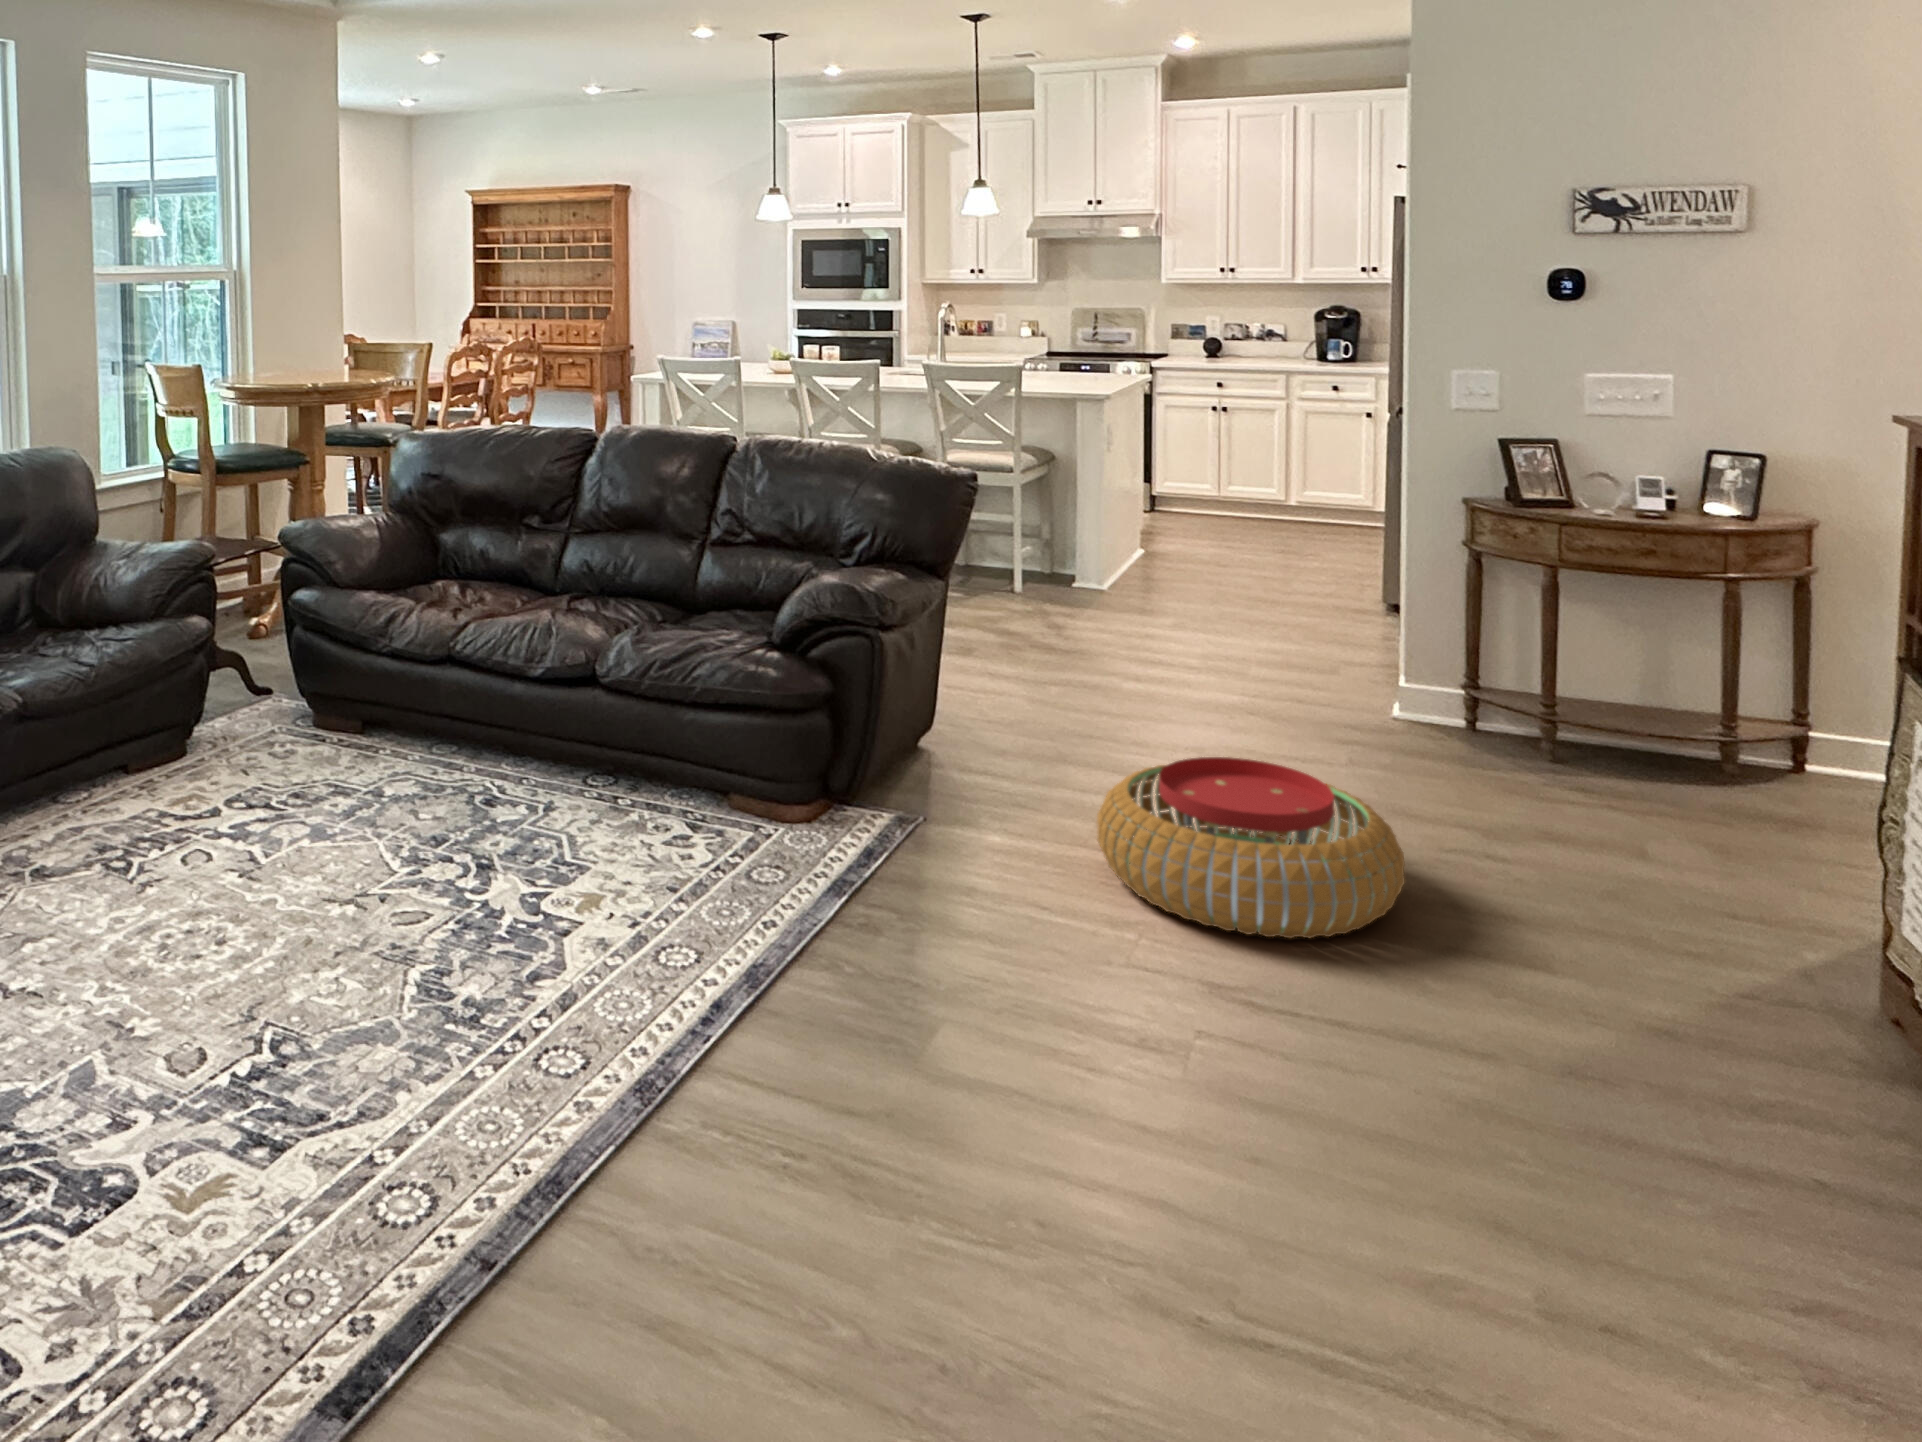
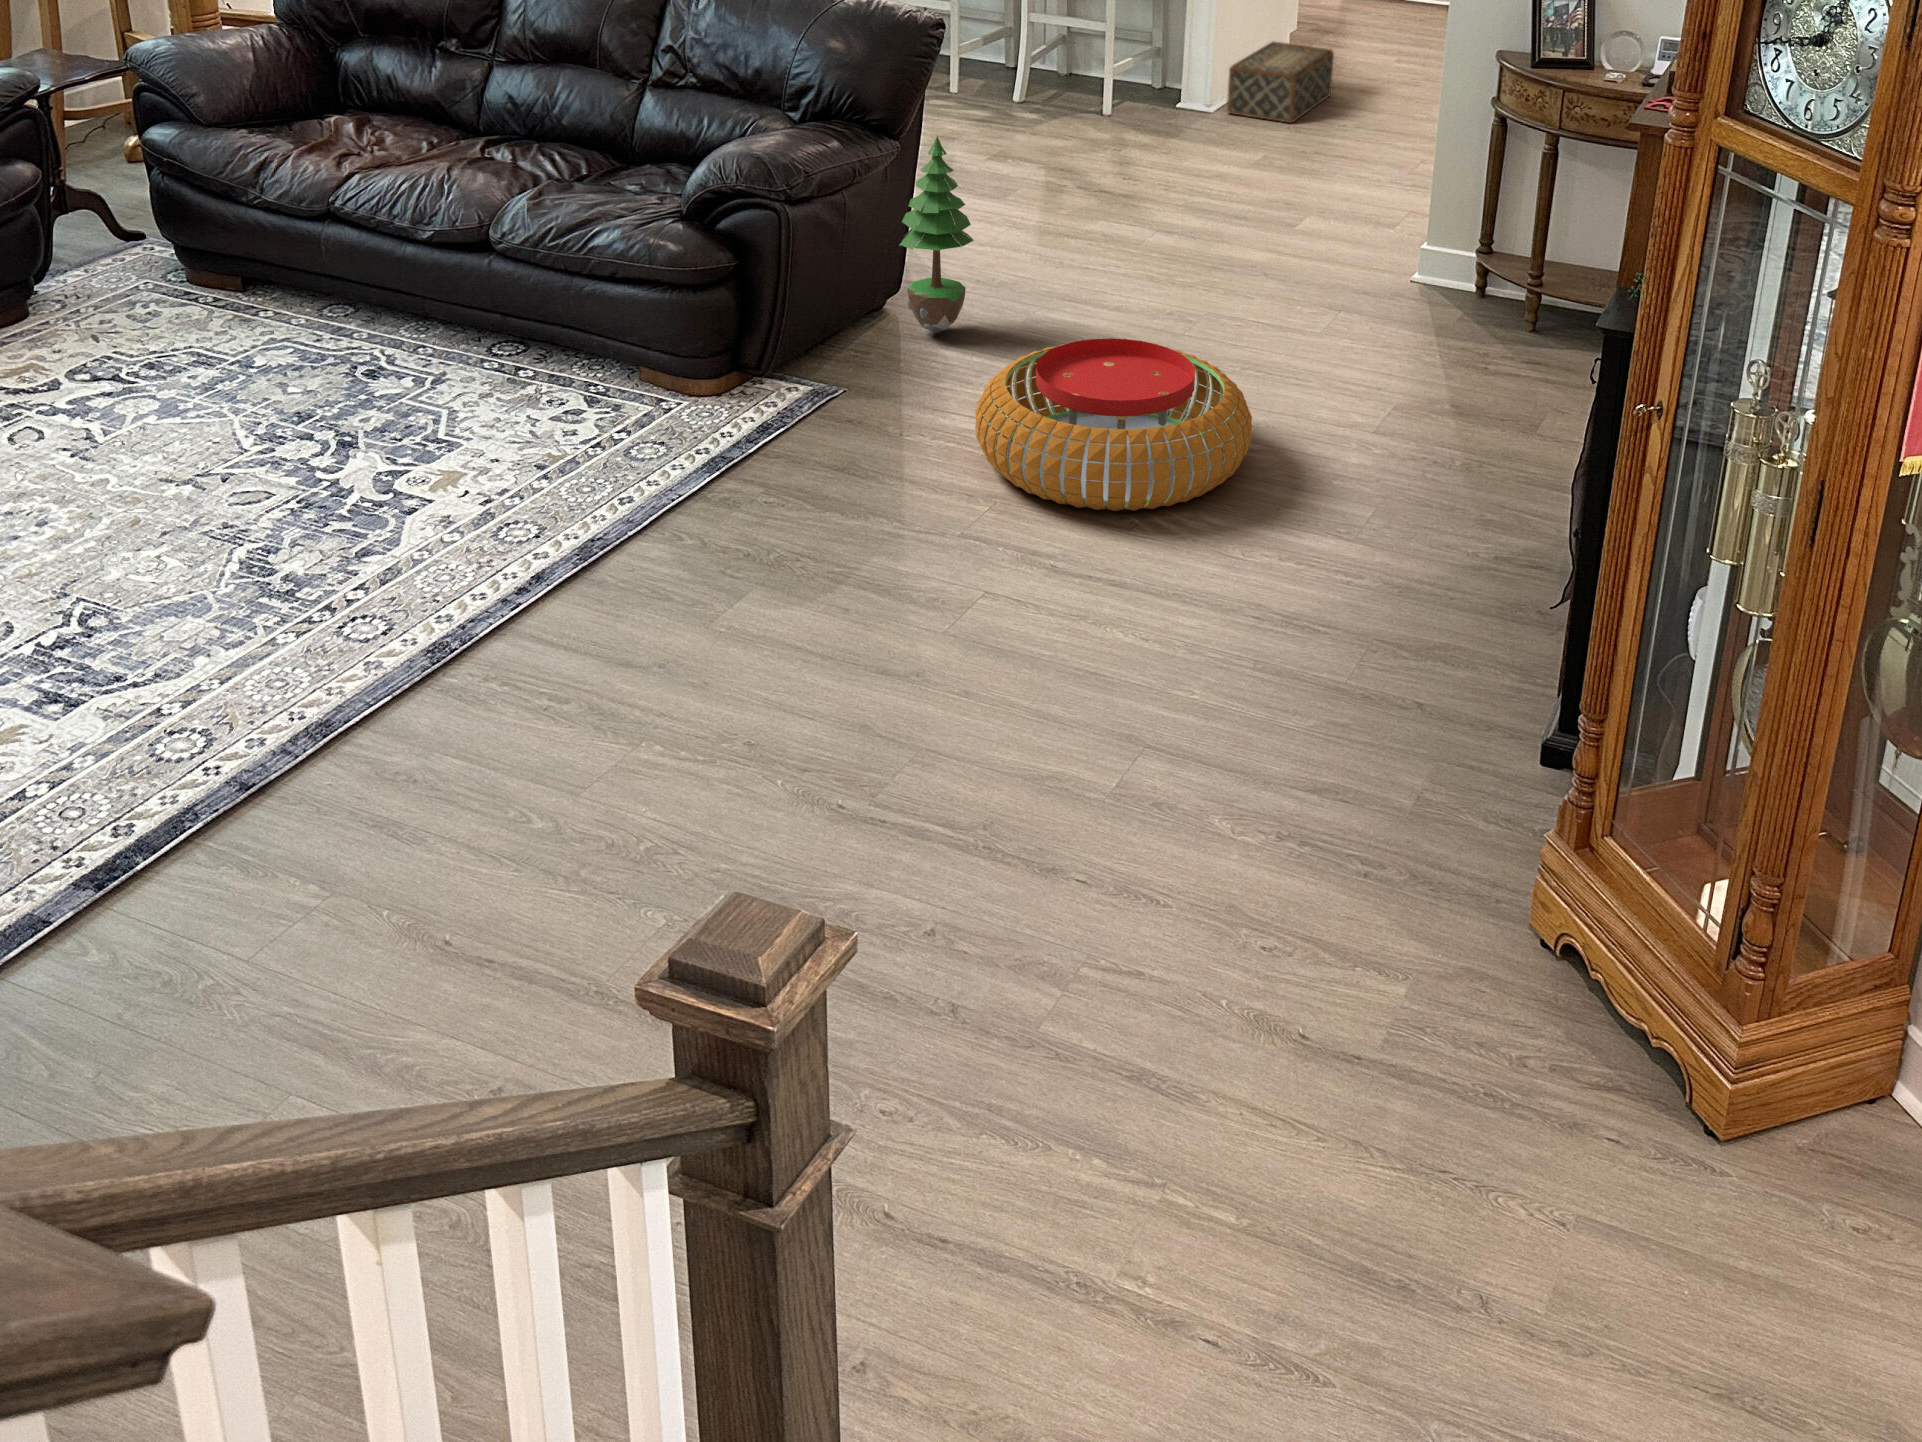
woven basket: none [1122,534,1201,598] -> present [1227,42,1334,123]
potted tree: none [952,574,1023,766] -> present [899,136,974,333]

